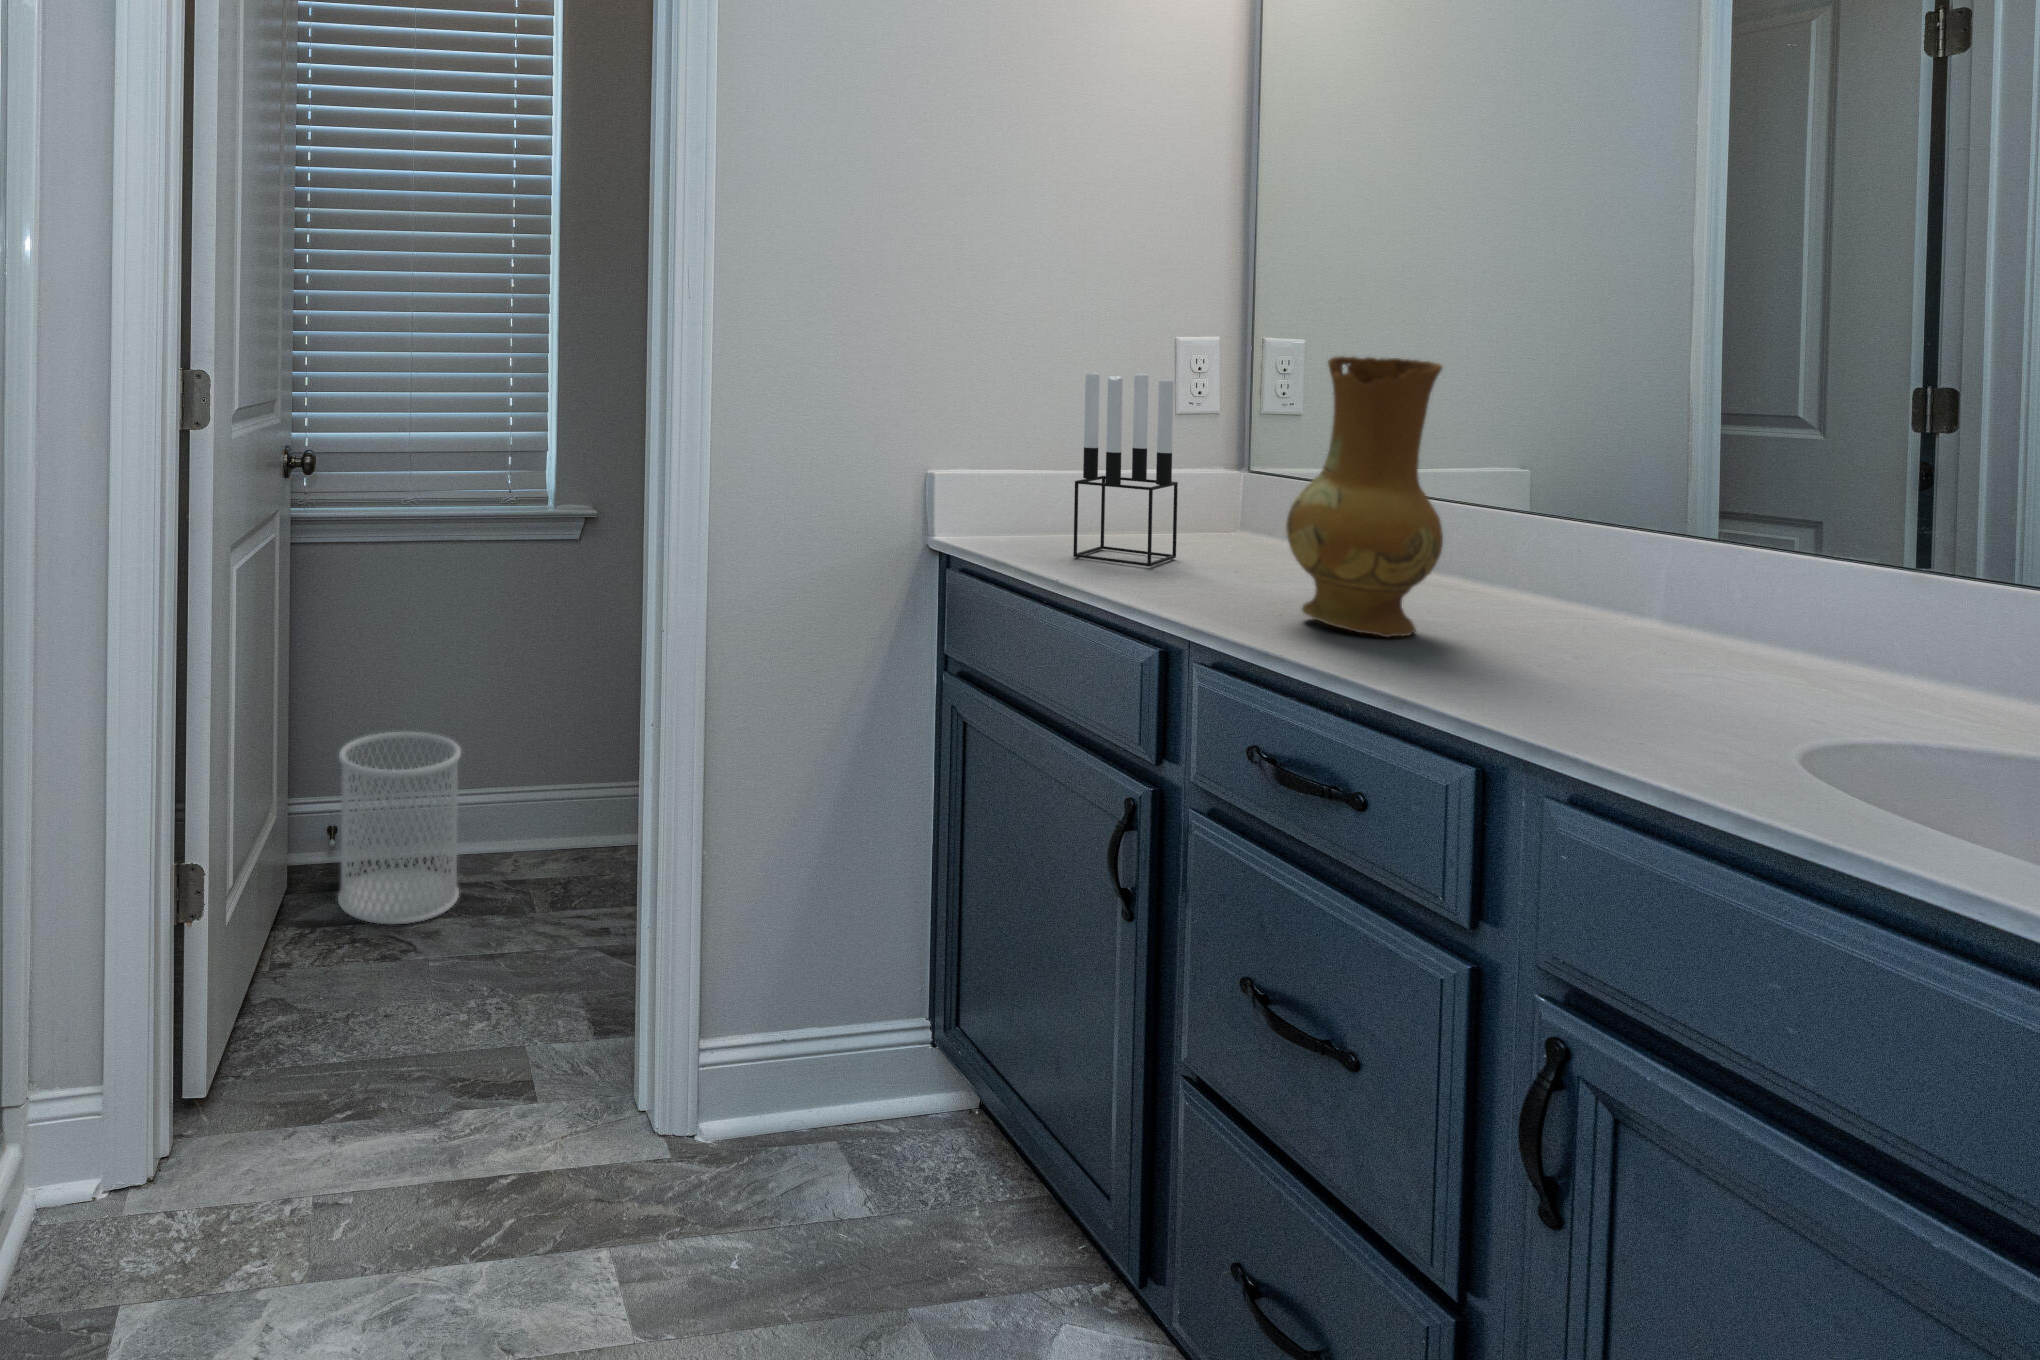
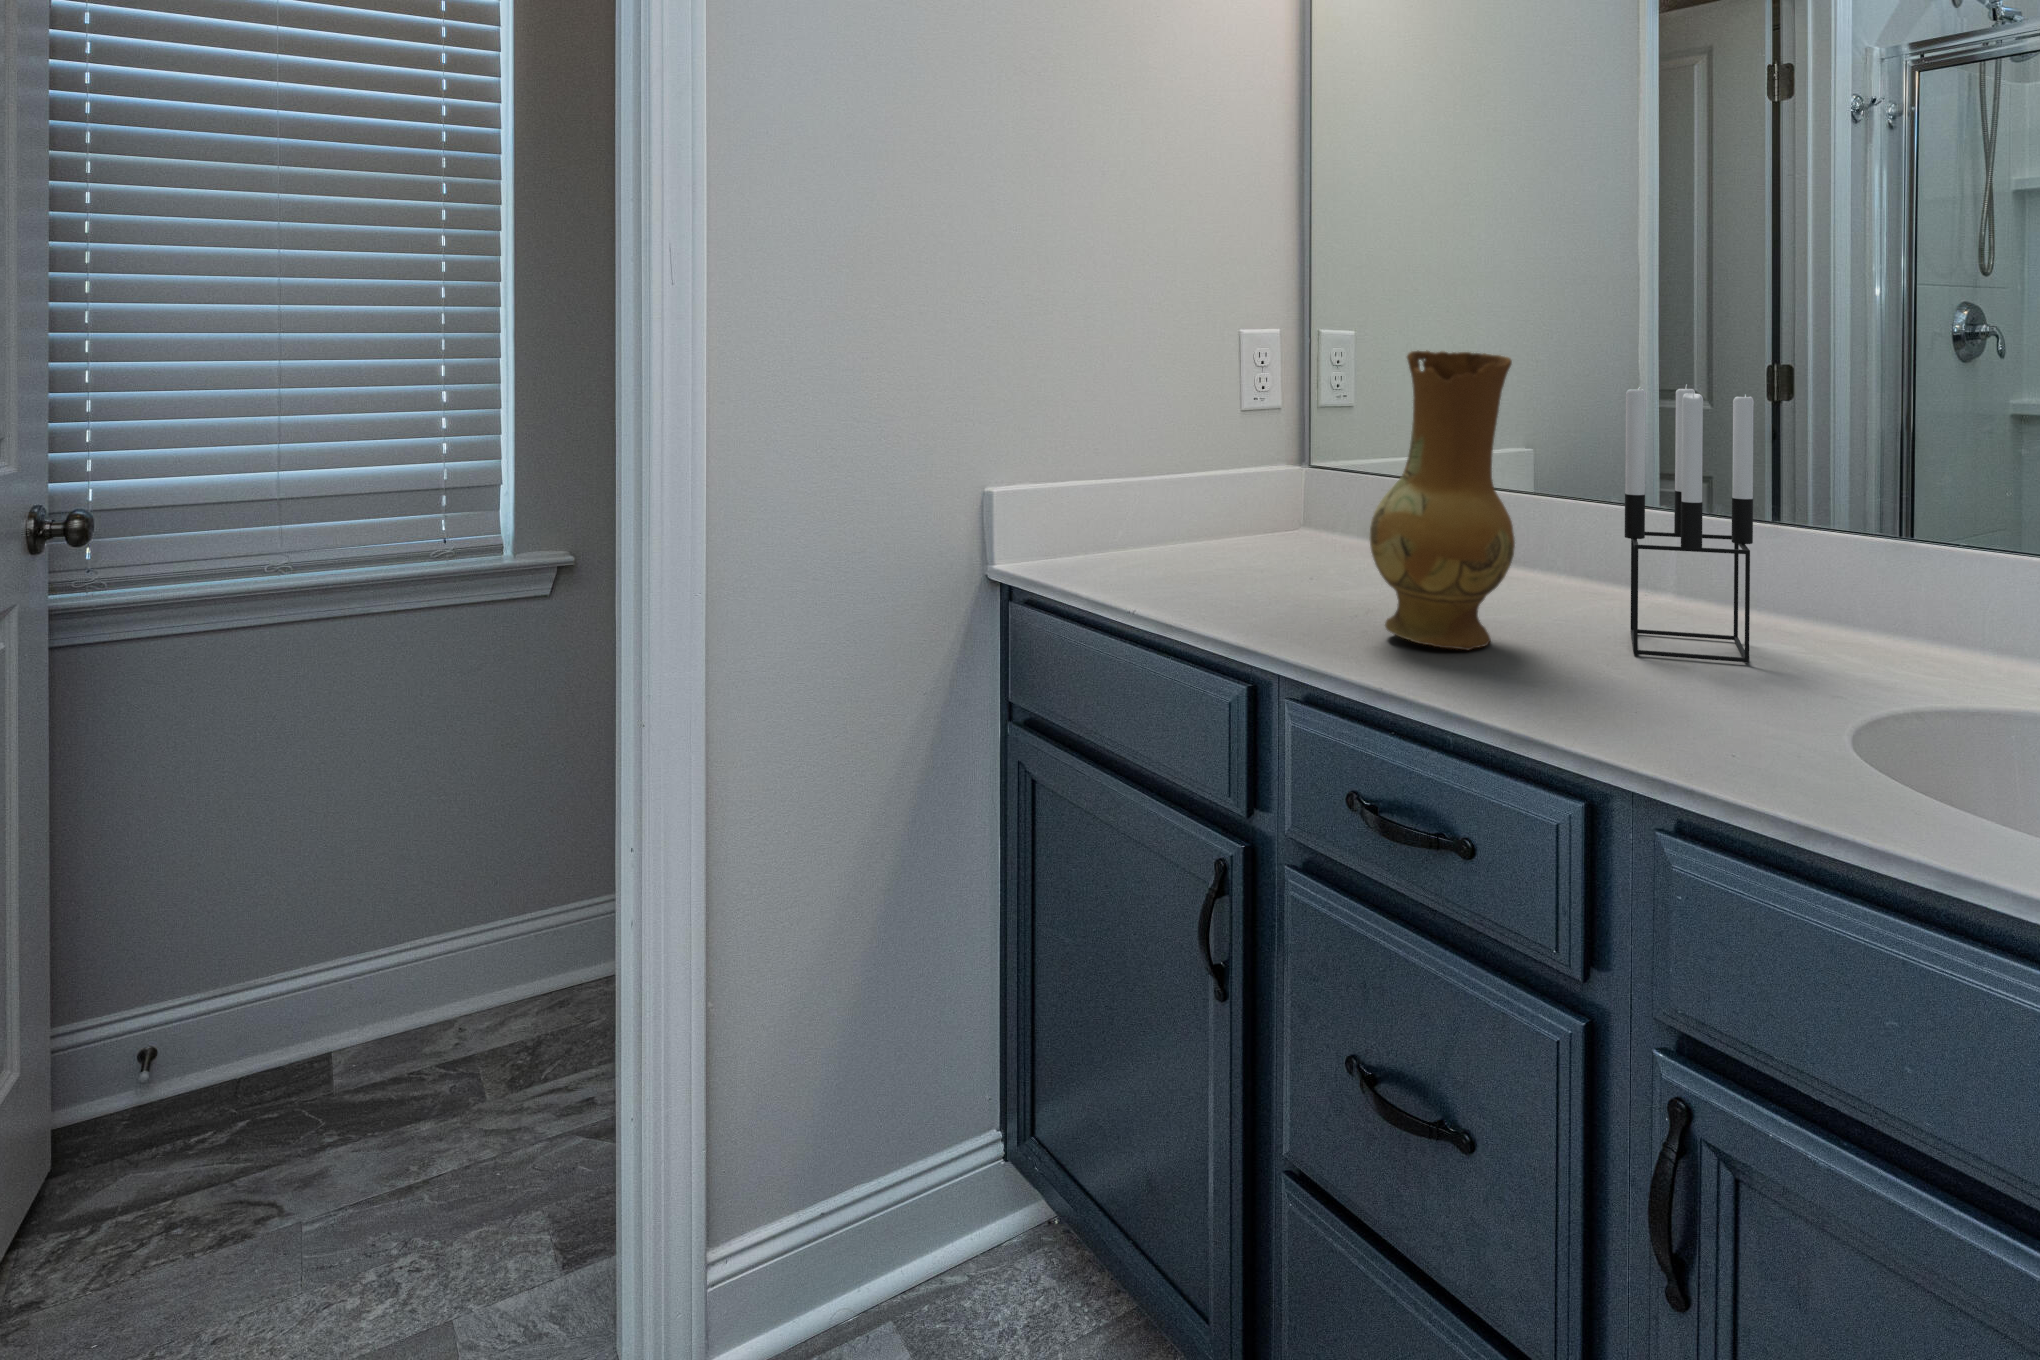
candle holder: present [1073,371,1178,567] -> present [1625,384,1754,663]
wastebasket: present [338,732,461,924] -> none [163,883,369,1173]

